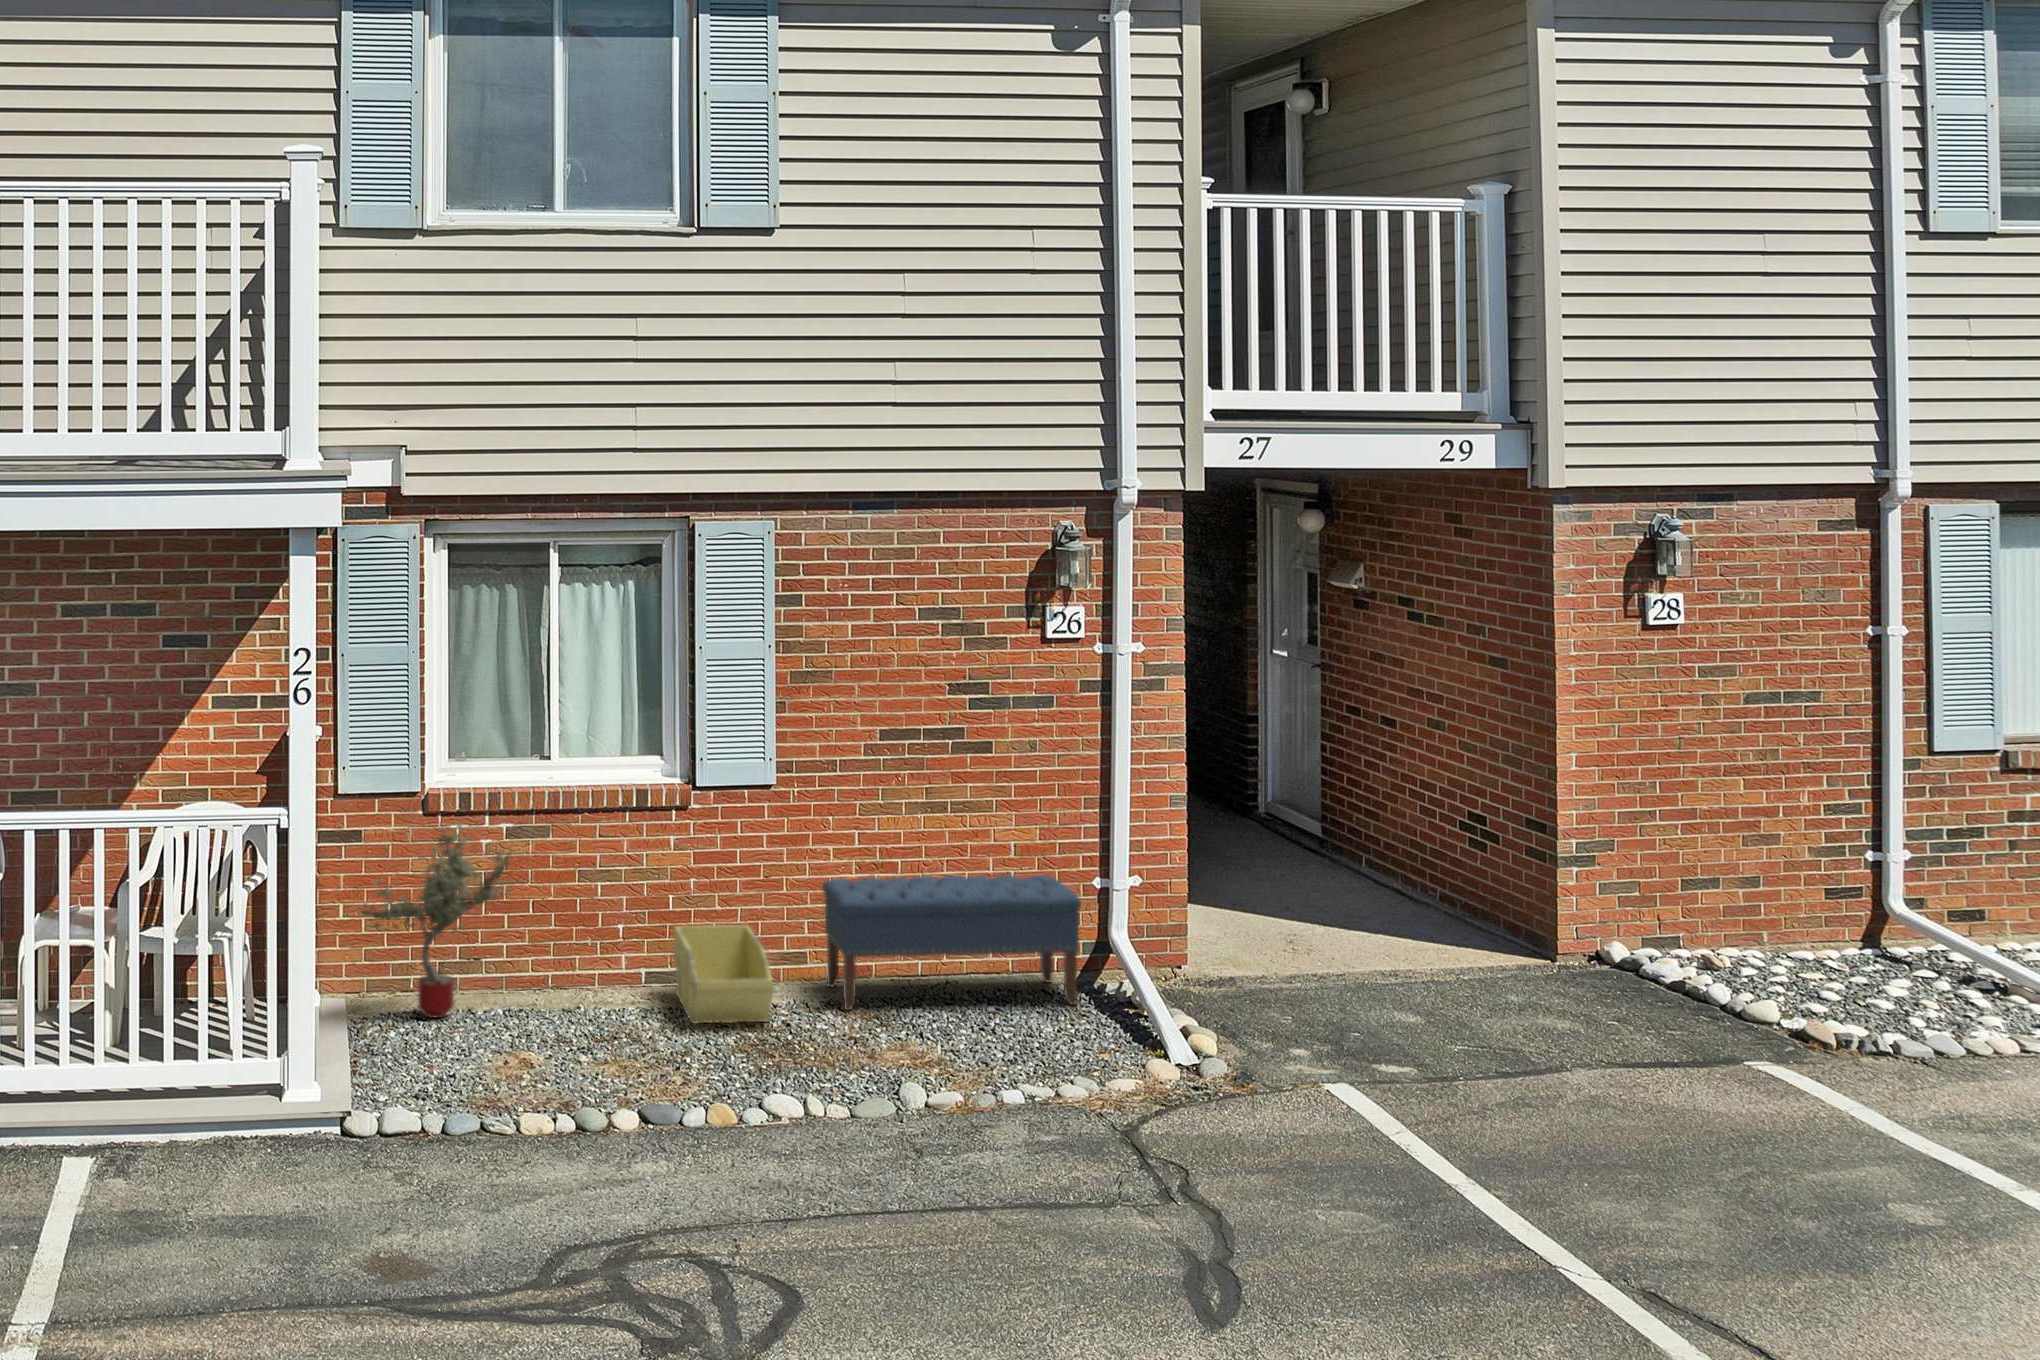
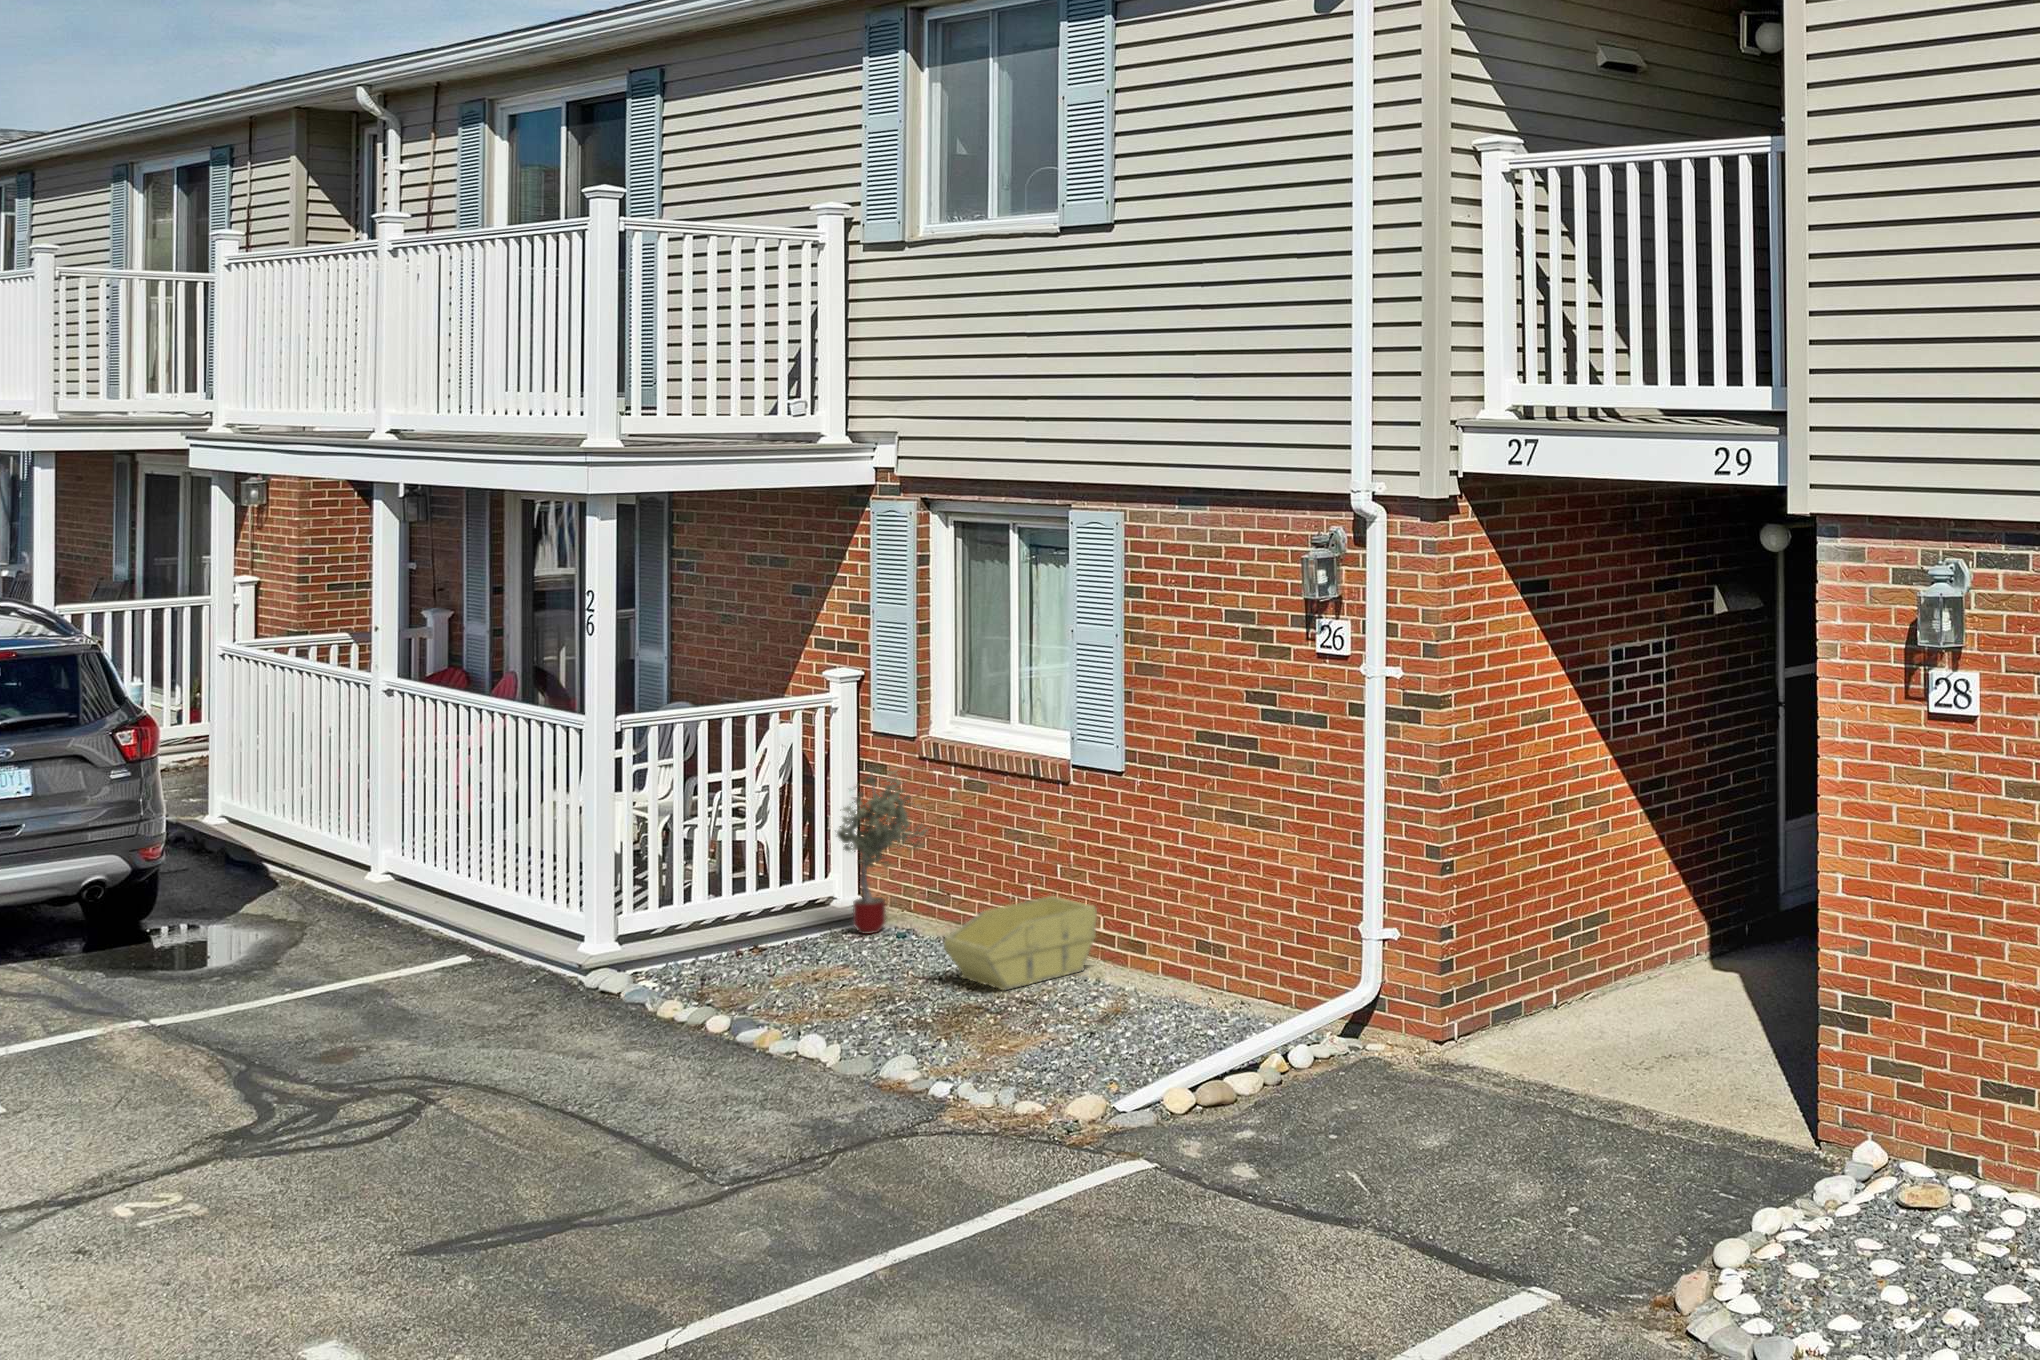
bench: present [822,875,1081,1010] -> none [1073,875,1305,1043]

